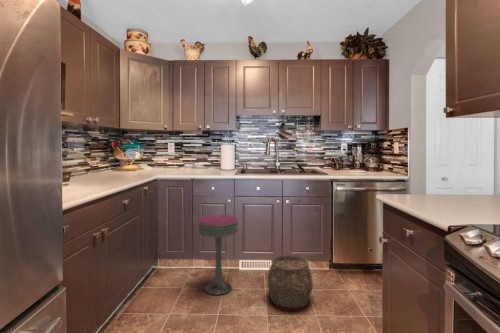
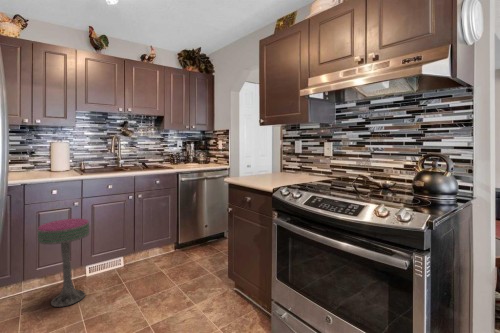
woven basket: present [267,255,313,308] -> none [128,243,172,291]

